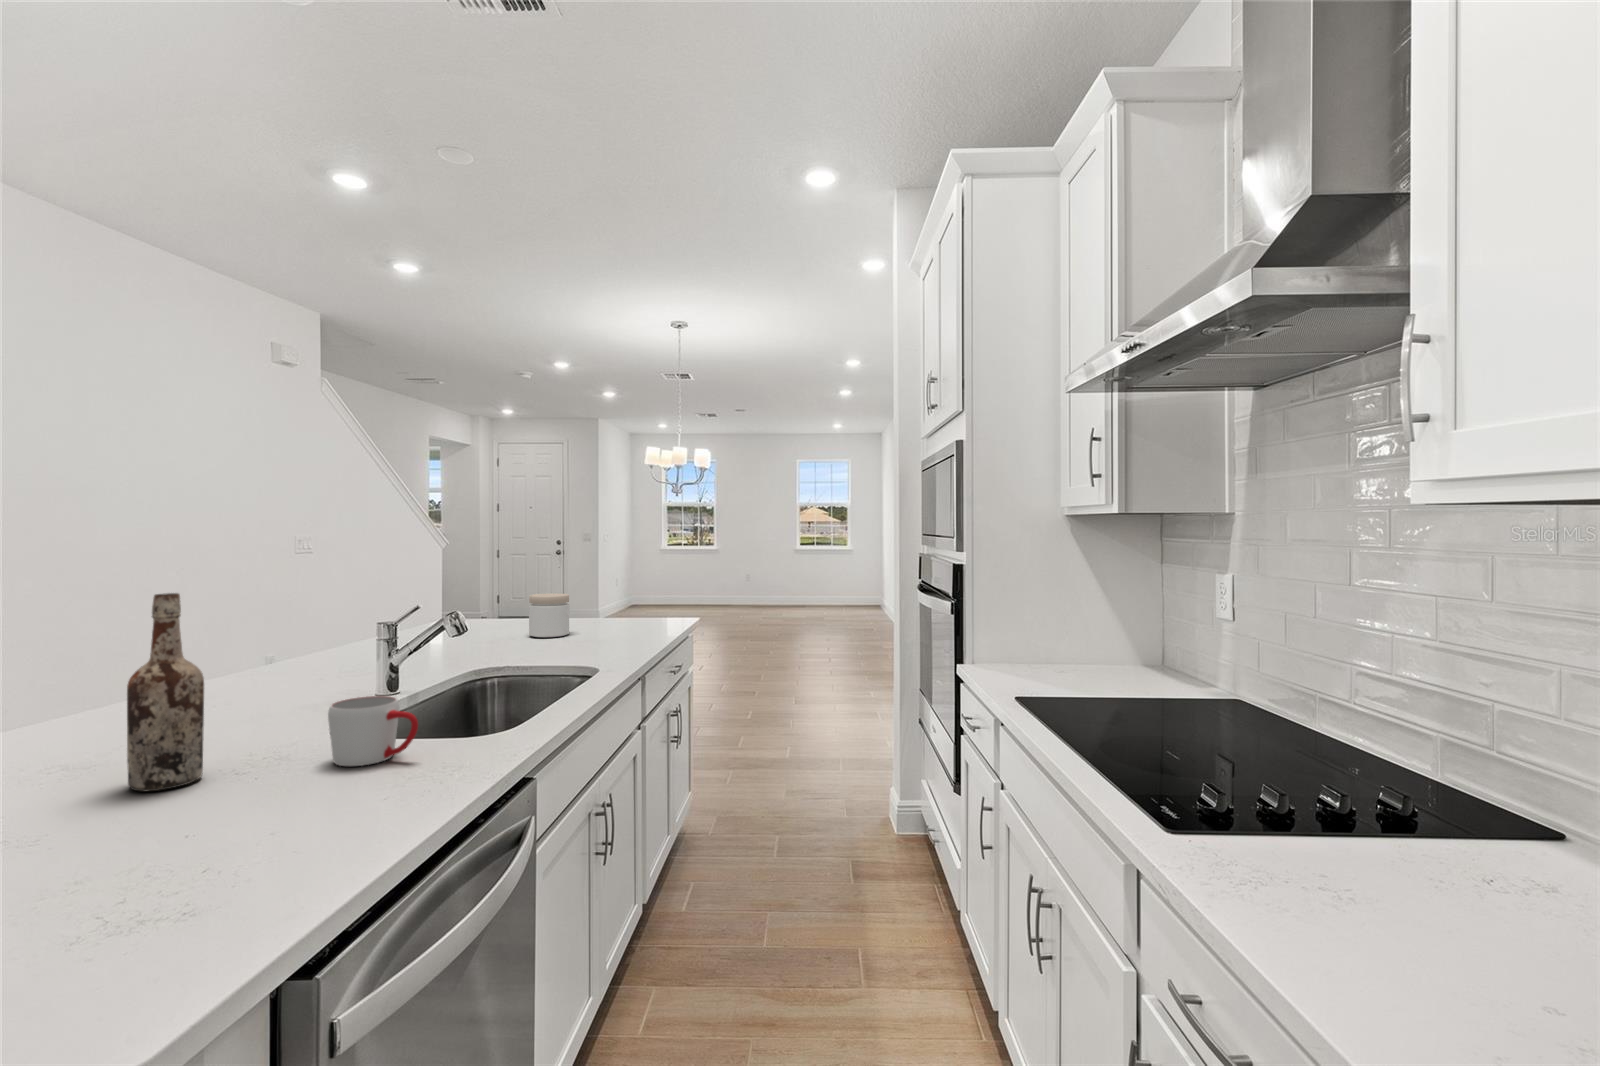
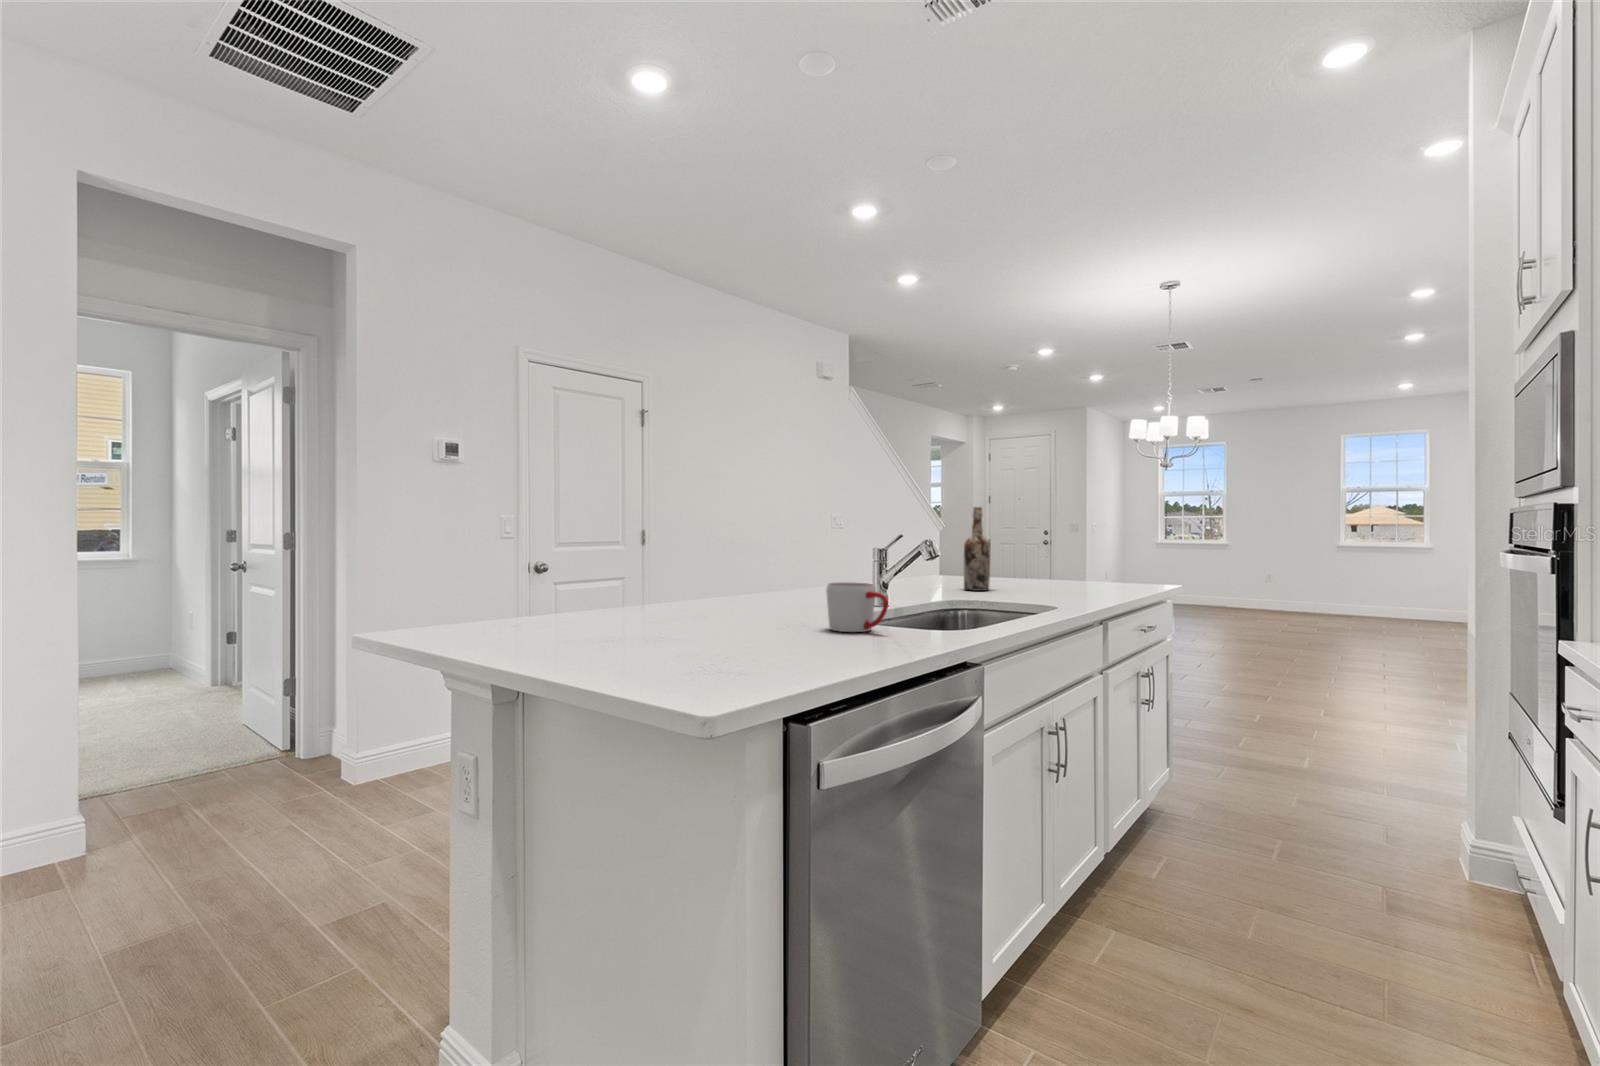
wine bottle: present [127,593,204,792] -> present [964,507,990,591]
jar: present [529,593,569,637] -> none [999,547,1038,586]

